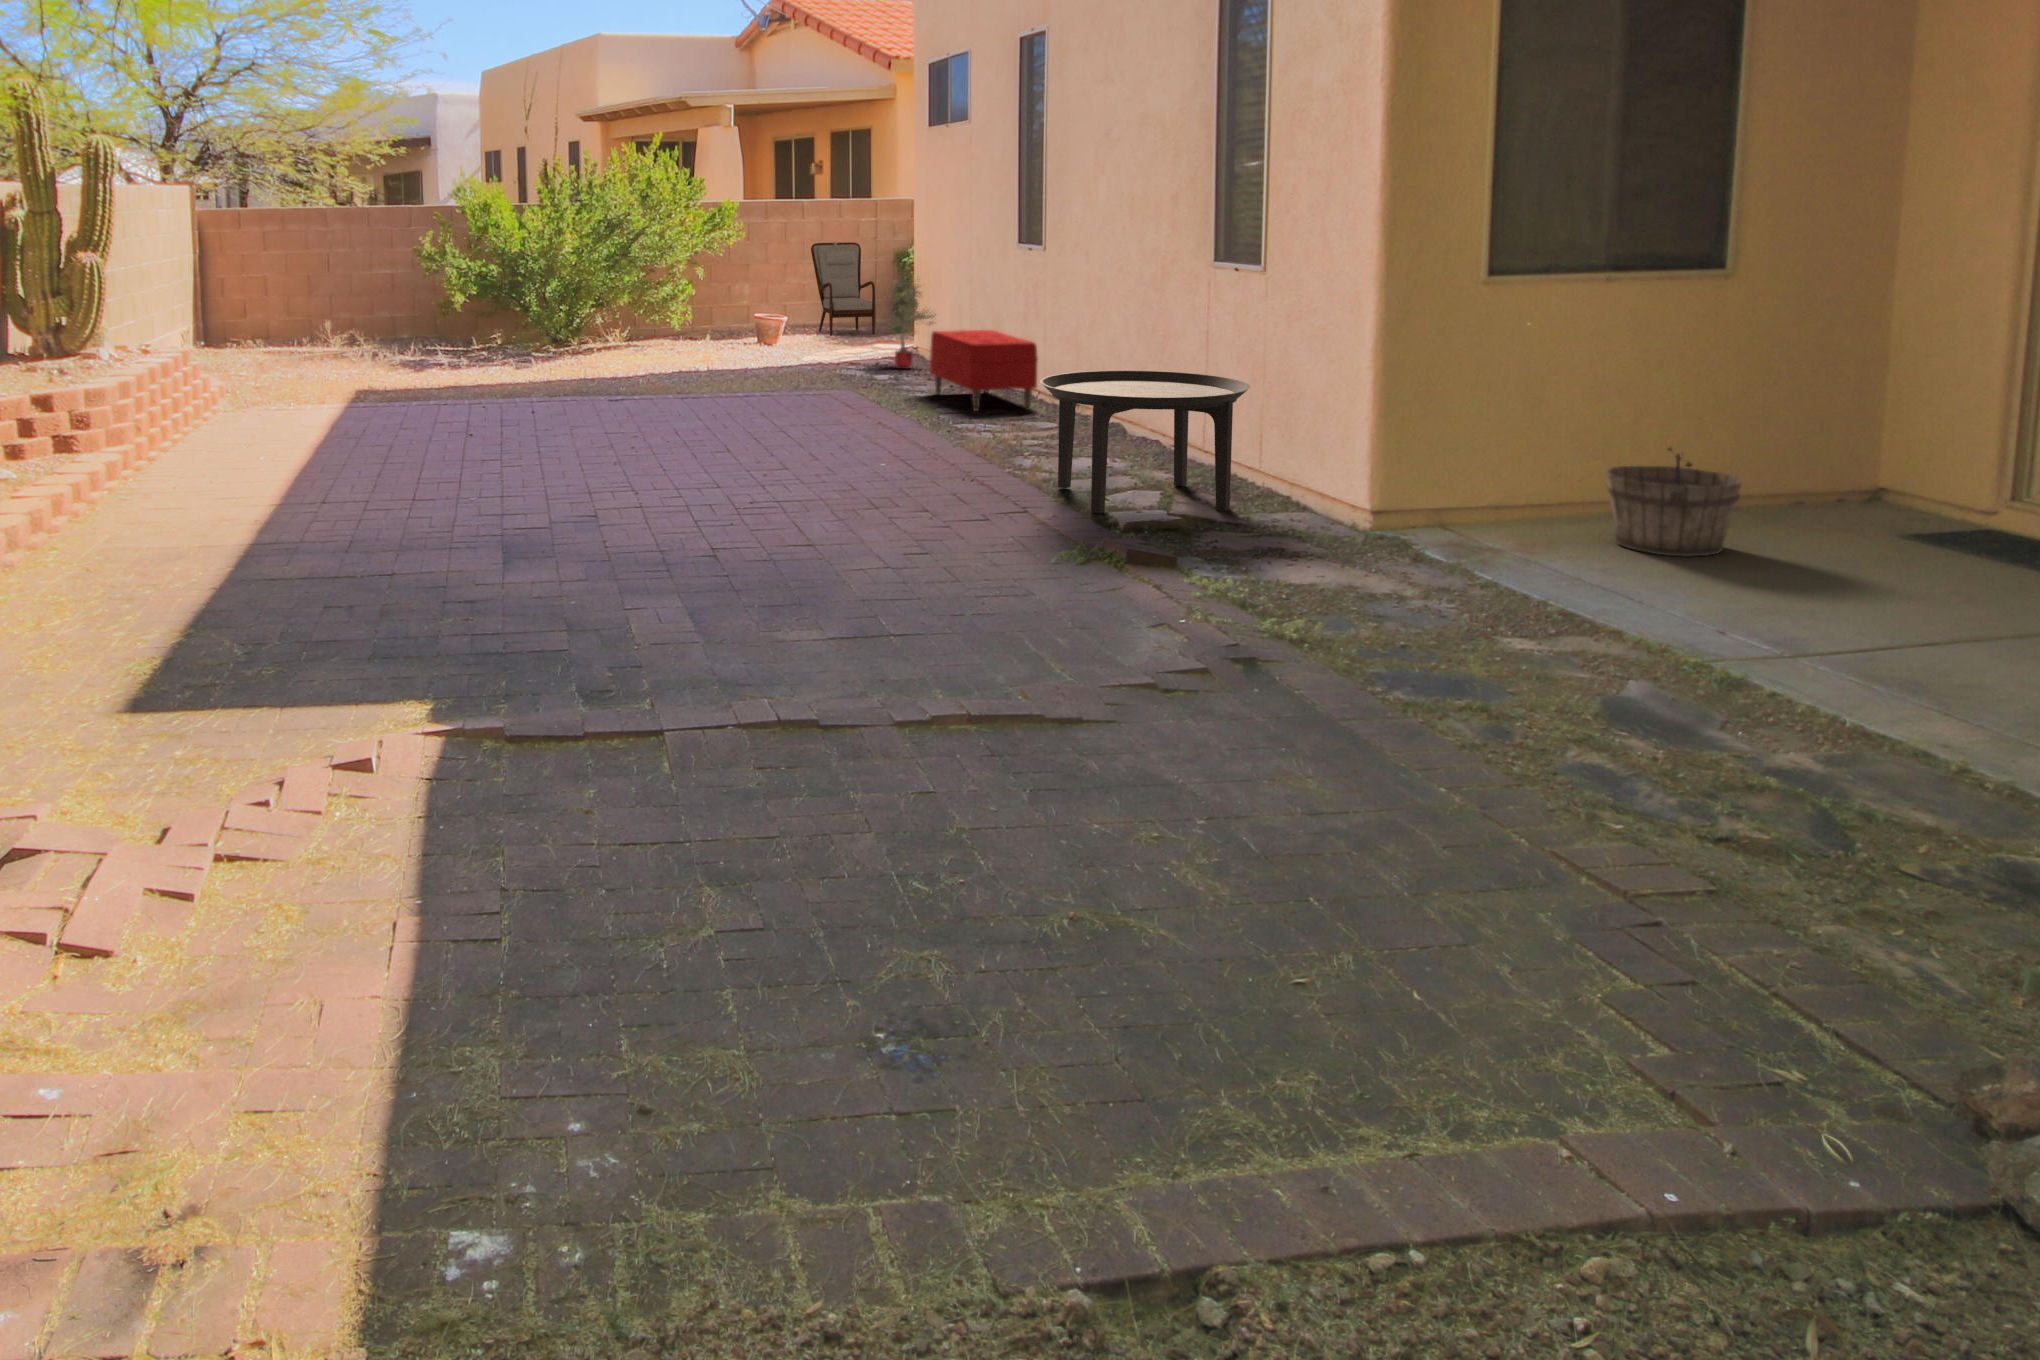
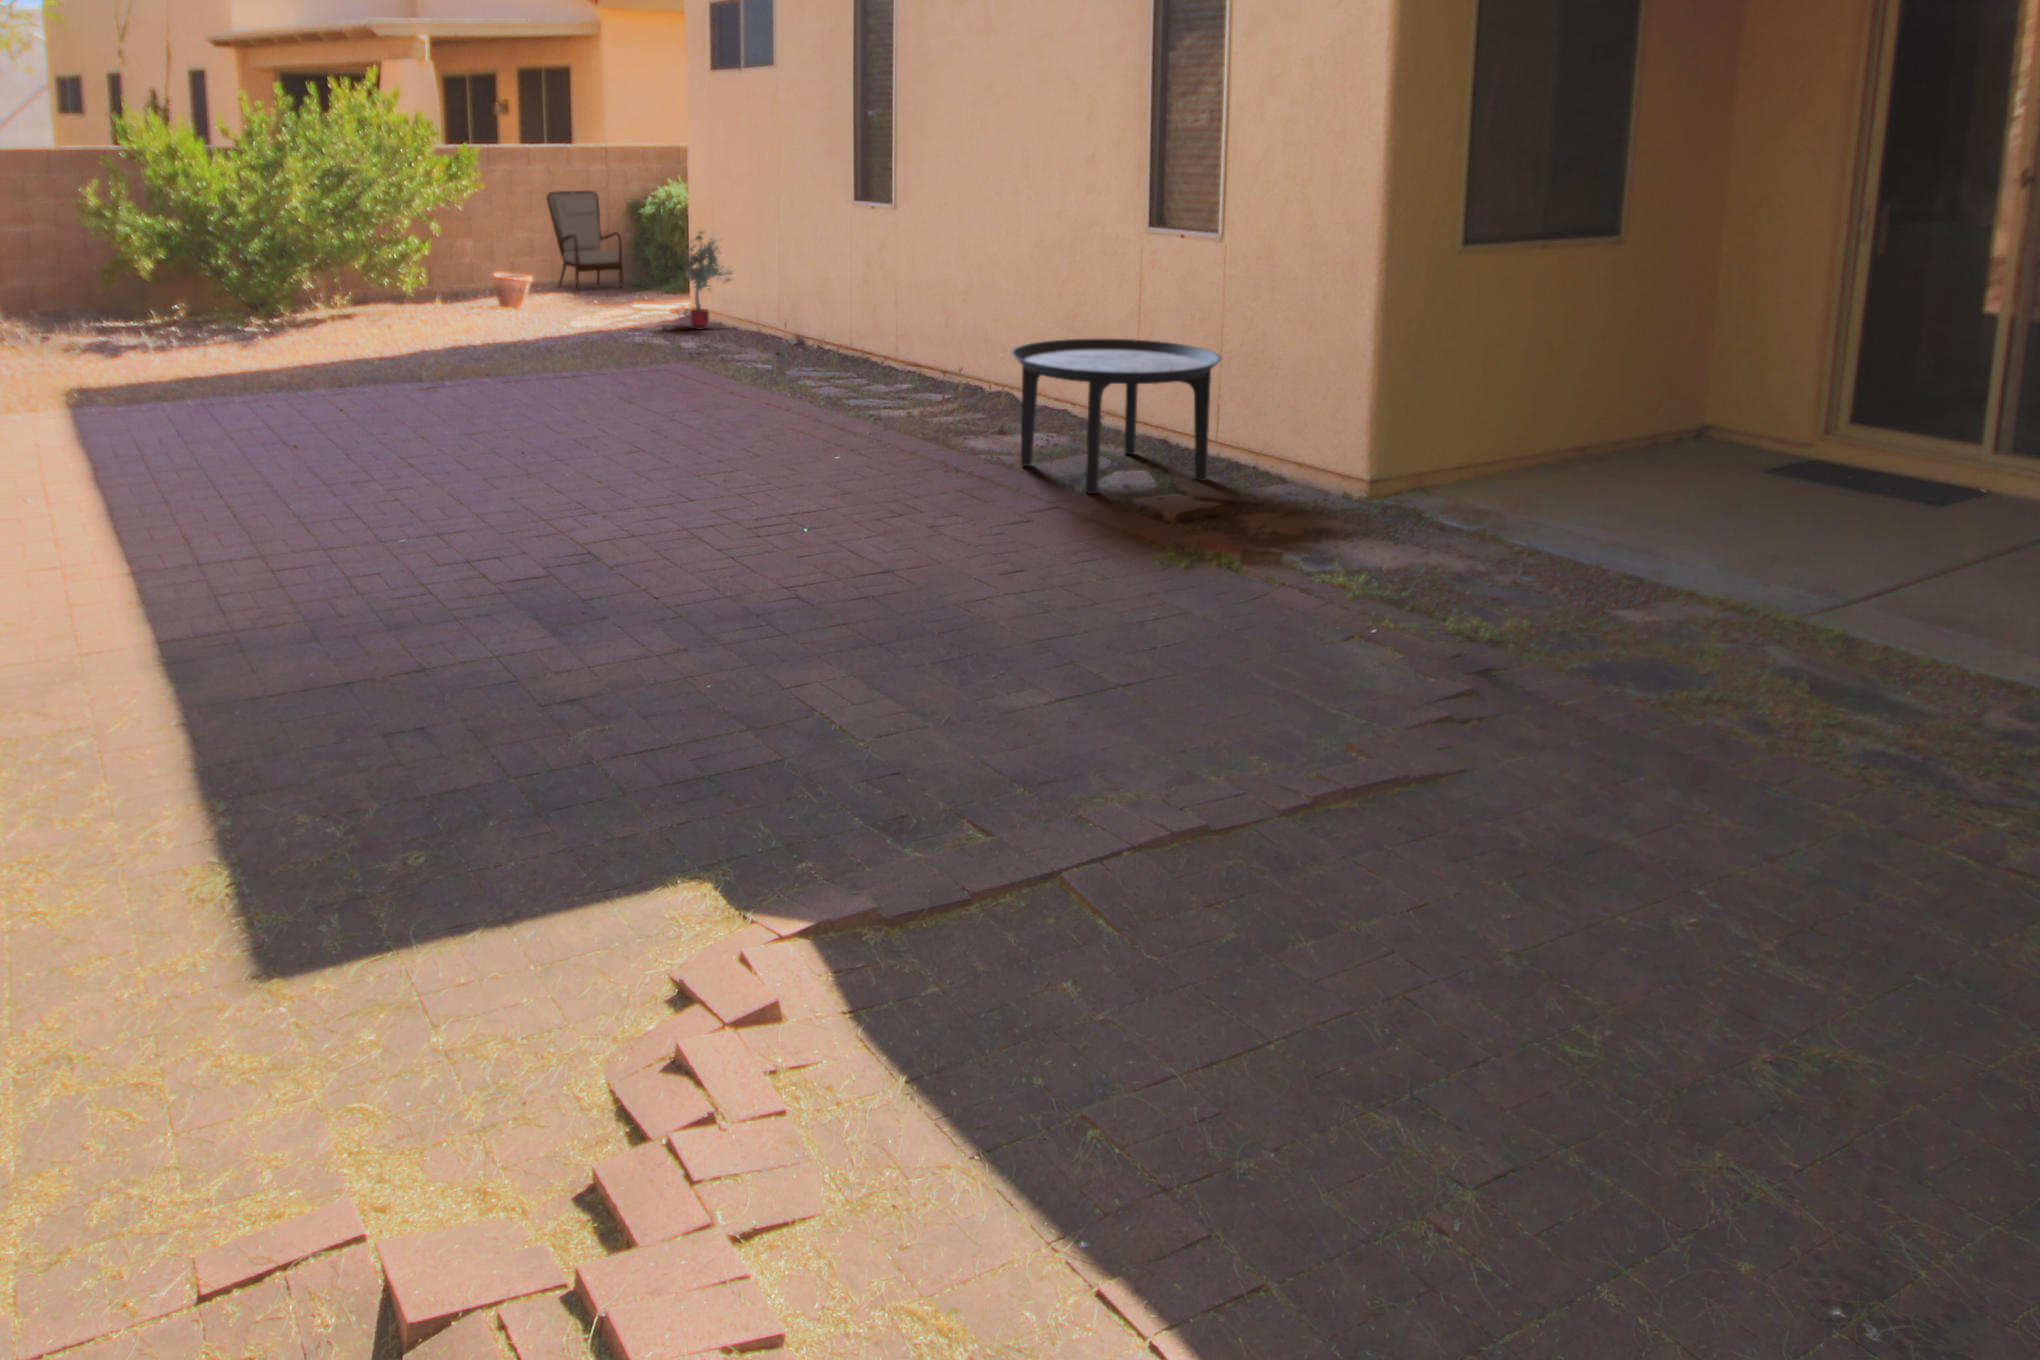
bench: present [930,330,1038,411] -> none [761,288,890,377]
wooden bucket: present [1606,448,1741,557] -> none [1551,398,1668,498]

